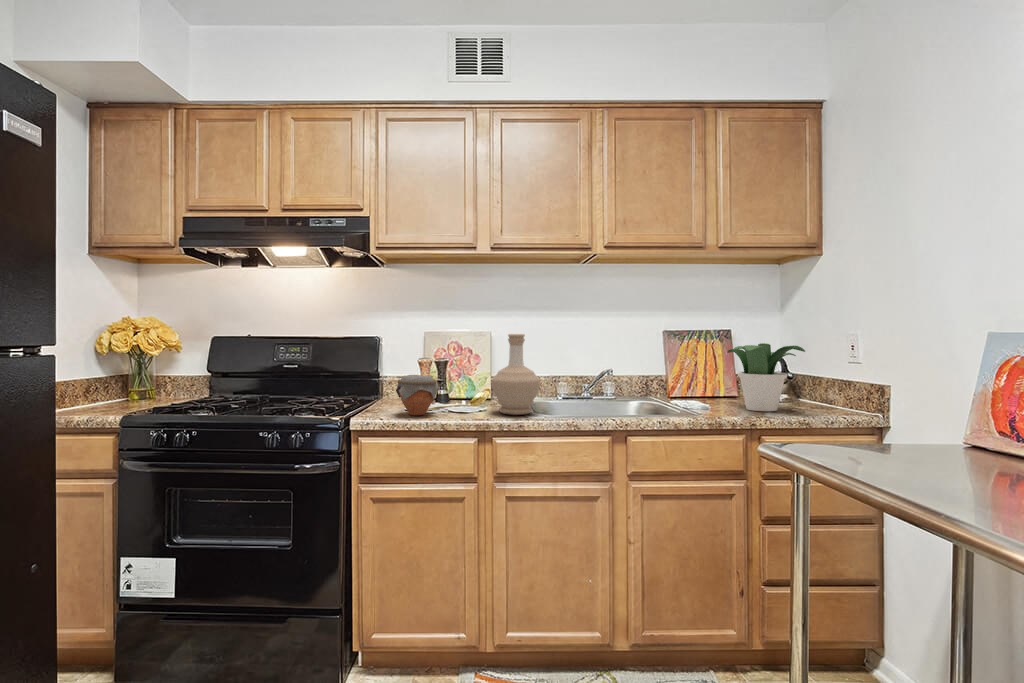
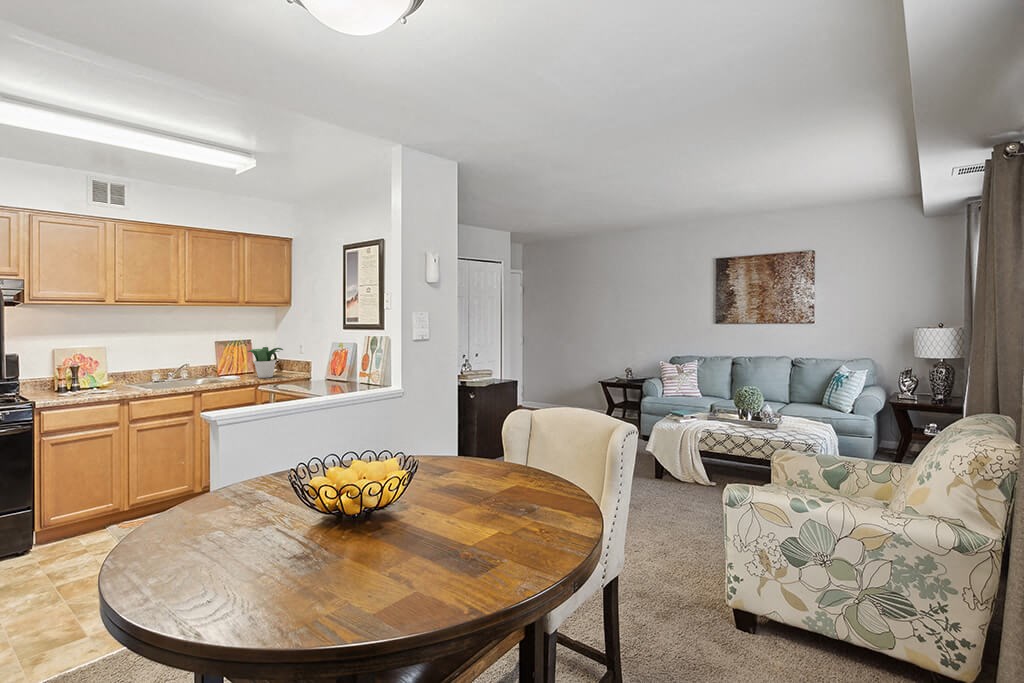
bottle: present [492,334,540,415] -> none [120,350,150,391]
jar: present [396,375,438,416] -> none [59,375,87,397]

